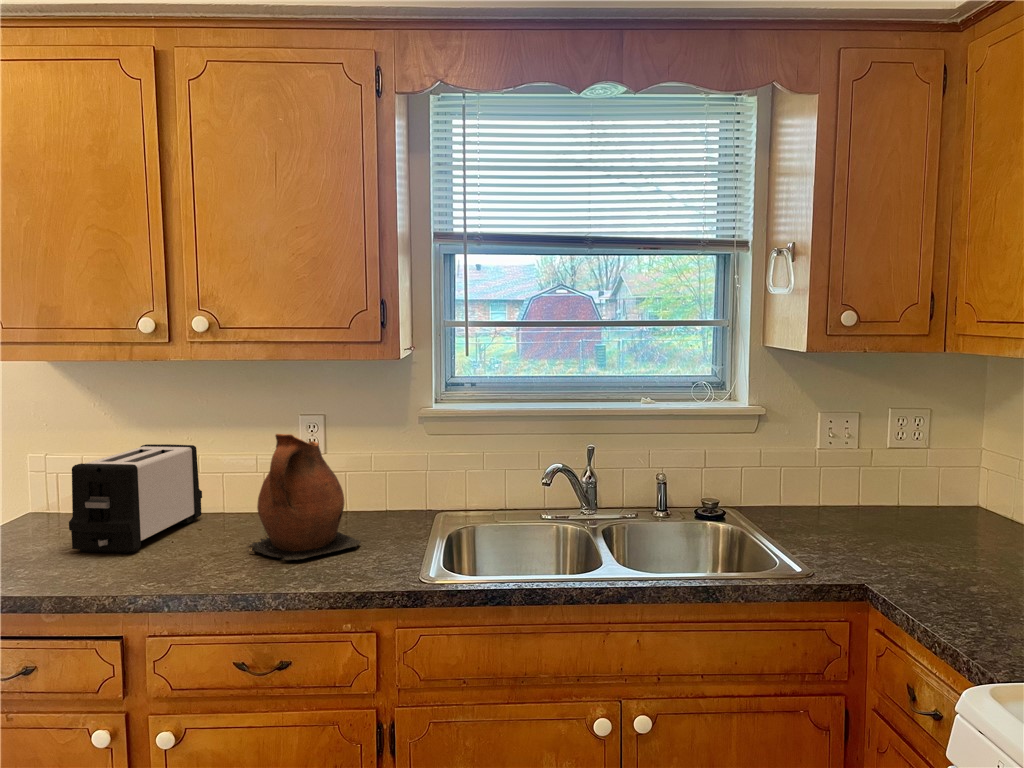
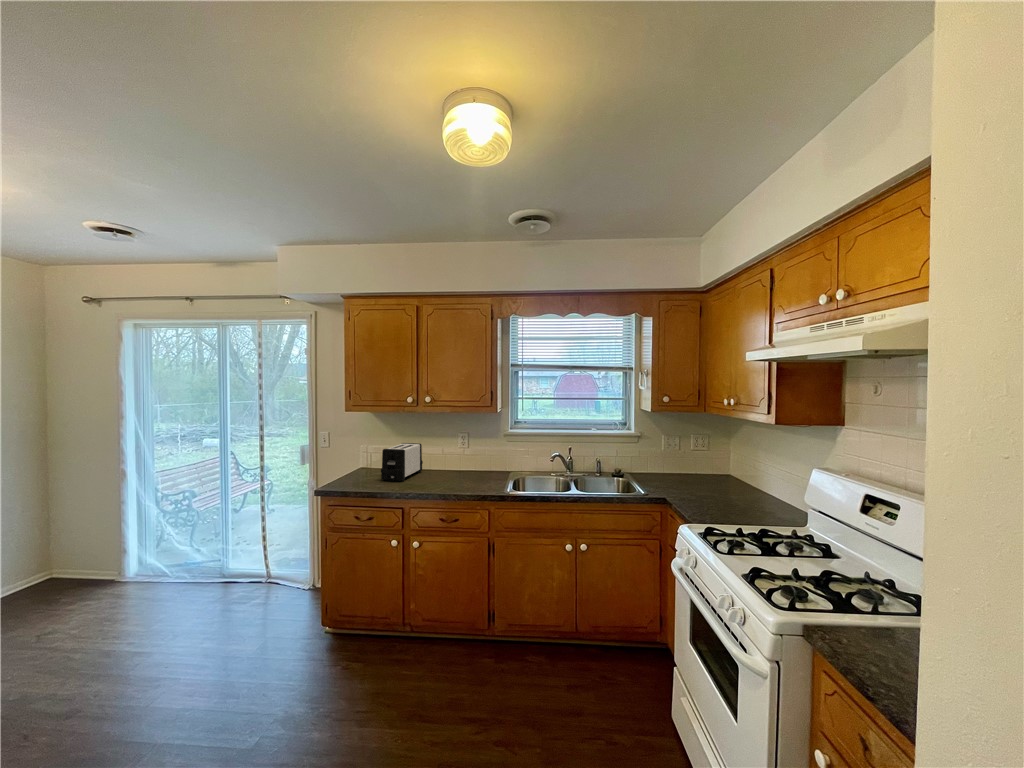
ceramic pitcher: present [251,434,361,560] -> none [442,439,483,485]

